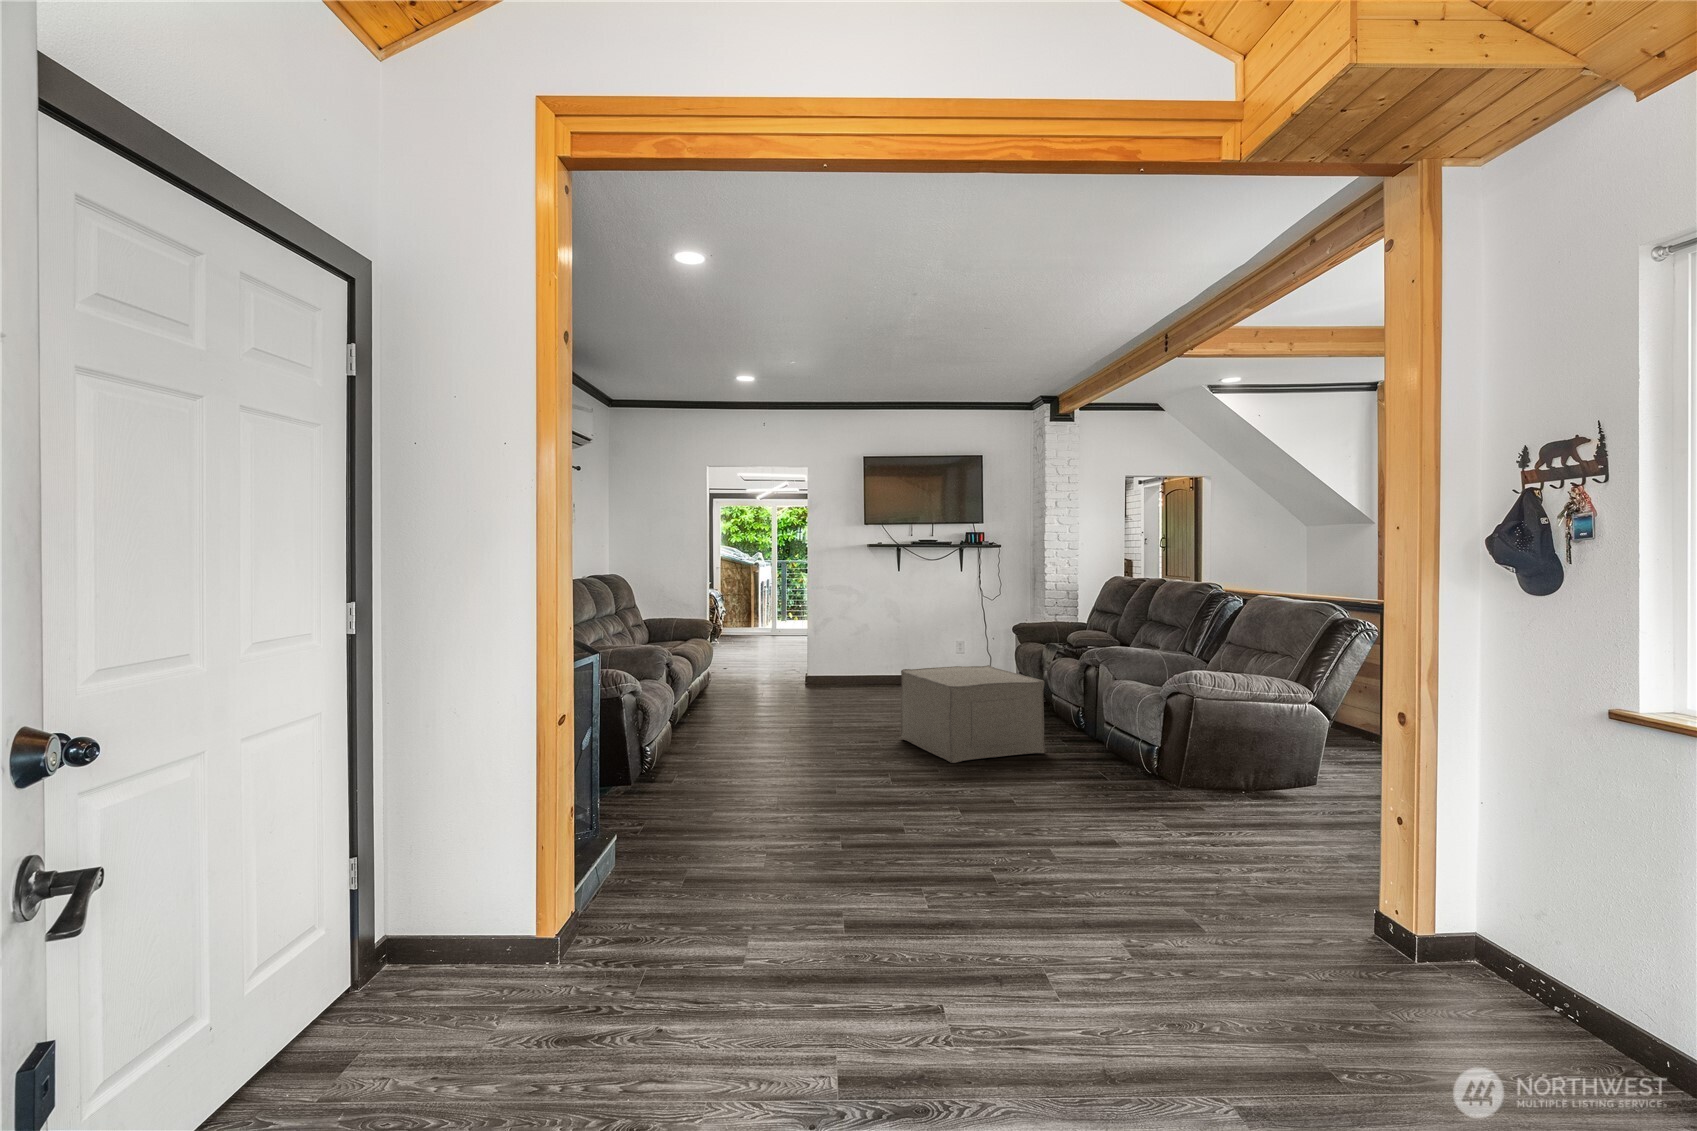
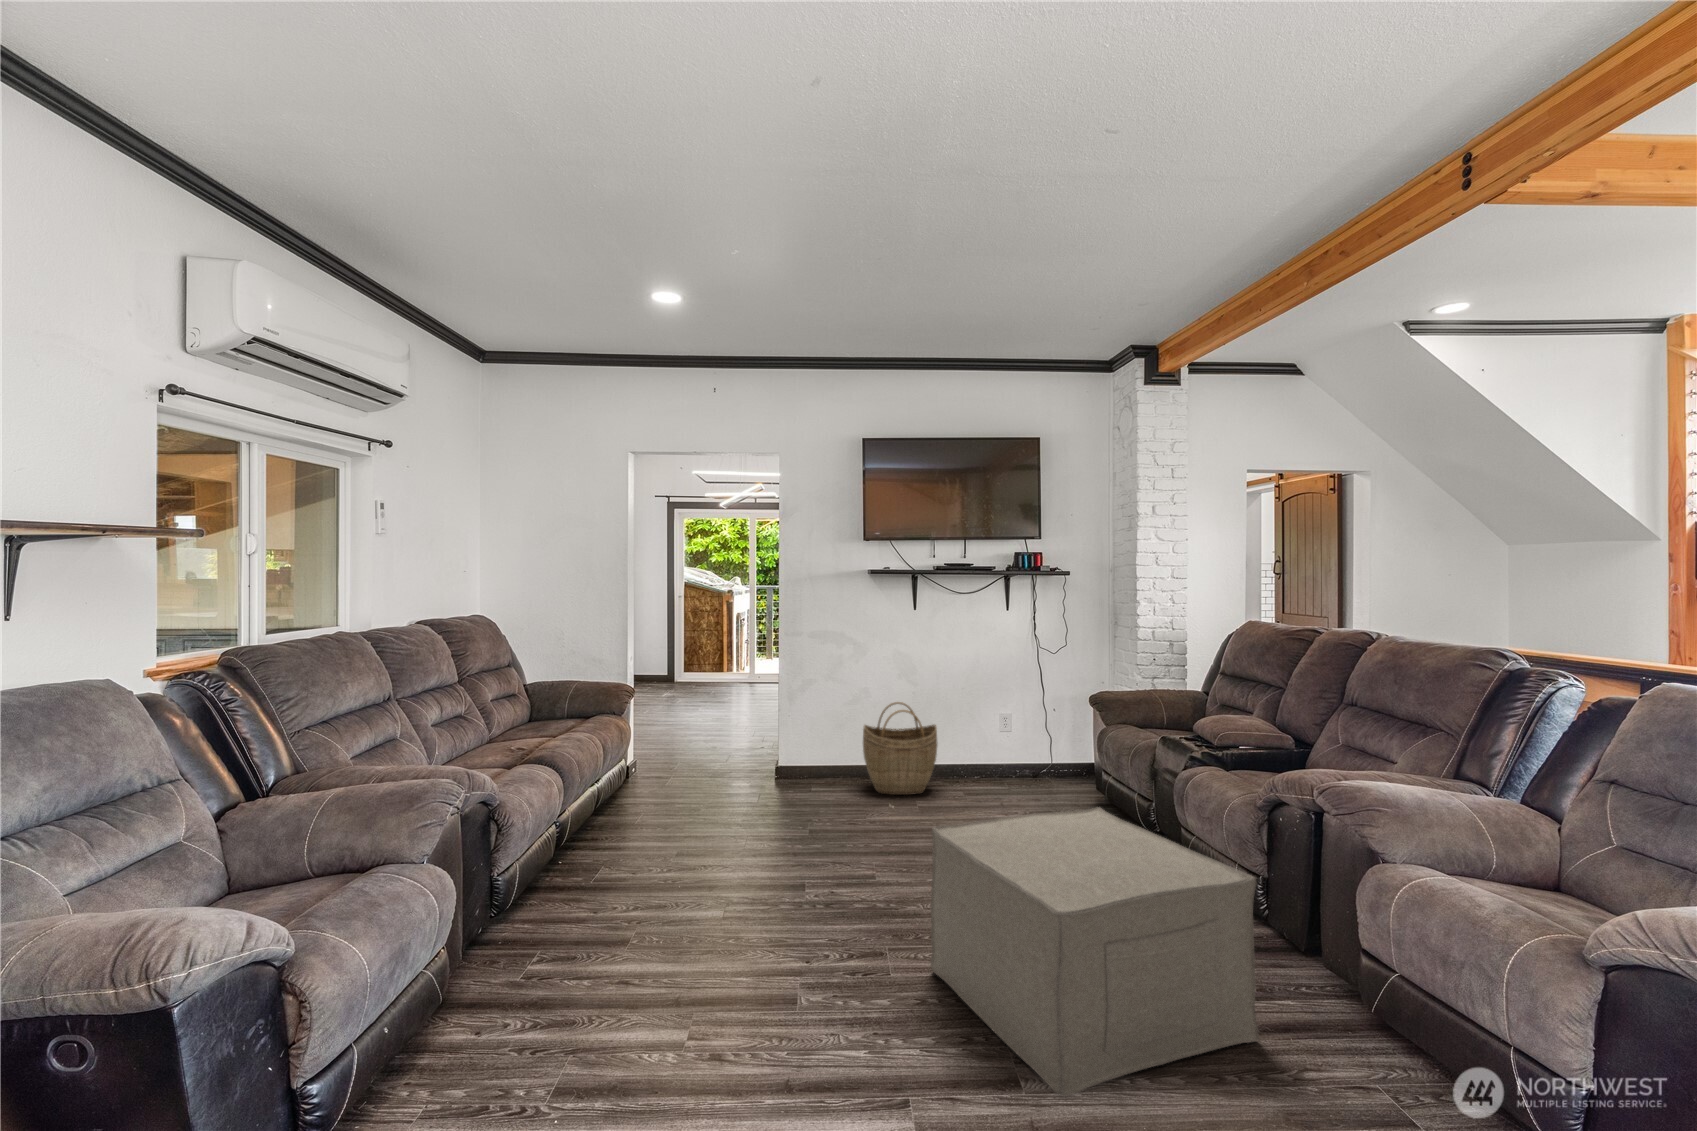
woven basket: none [866,631,914,689] -> present [863,702,937,795]

